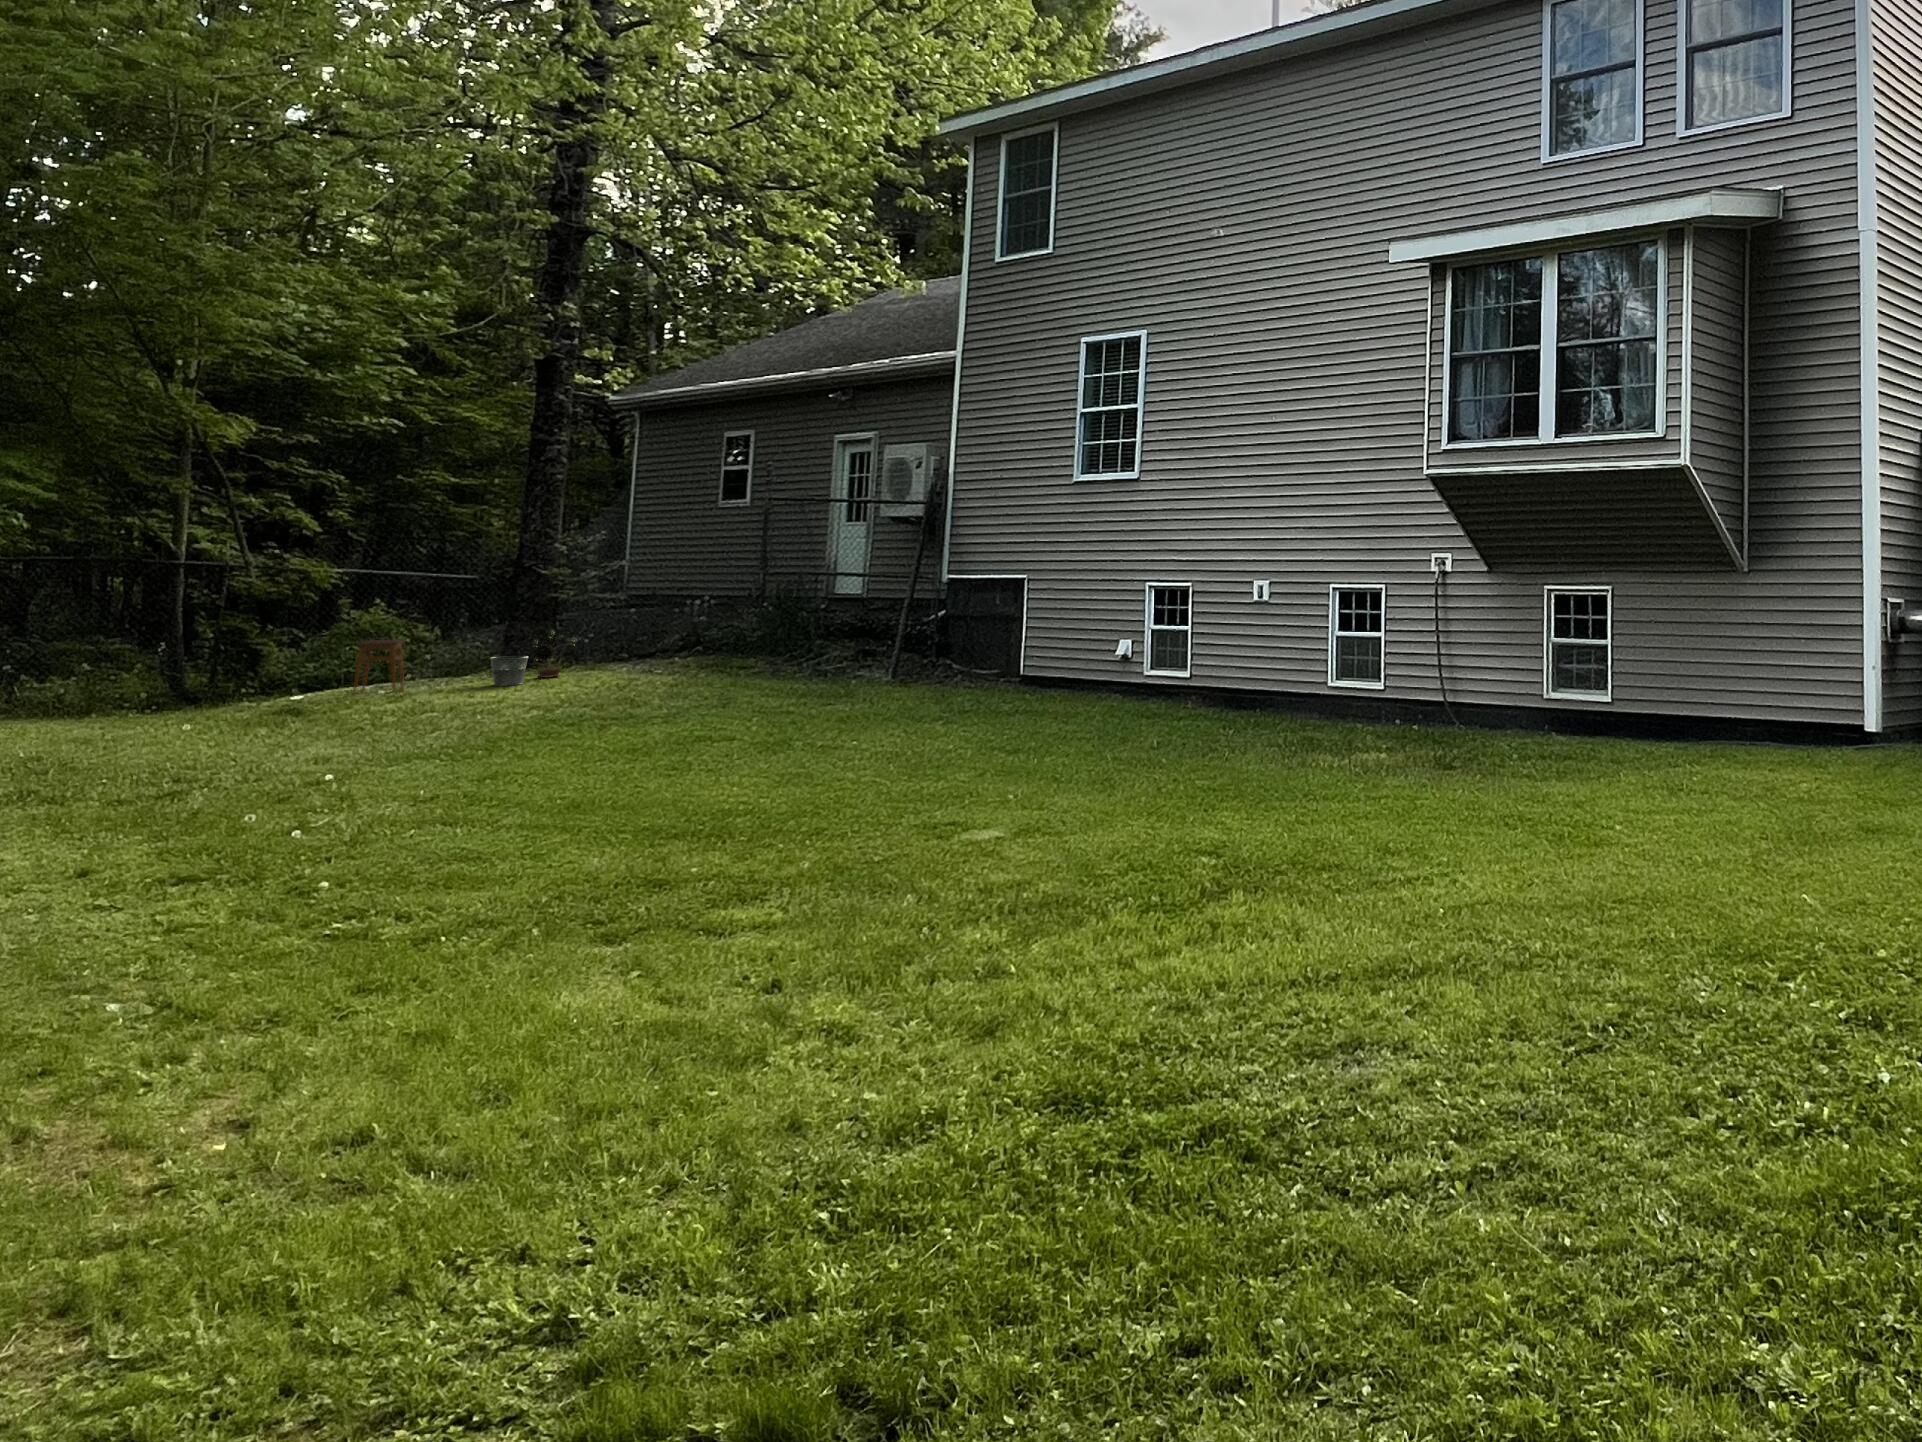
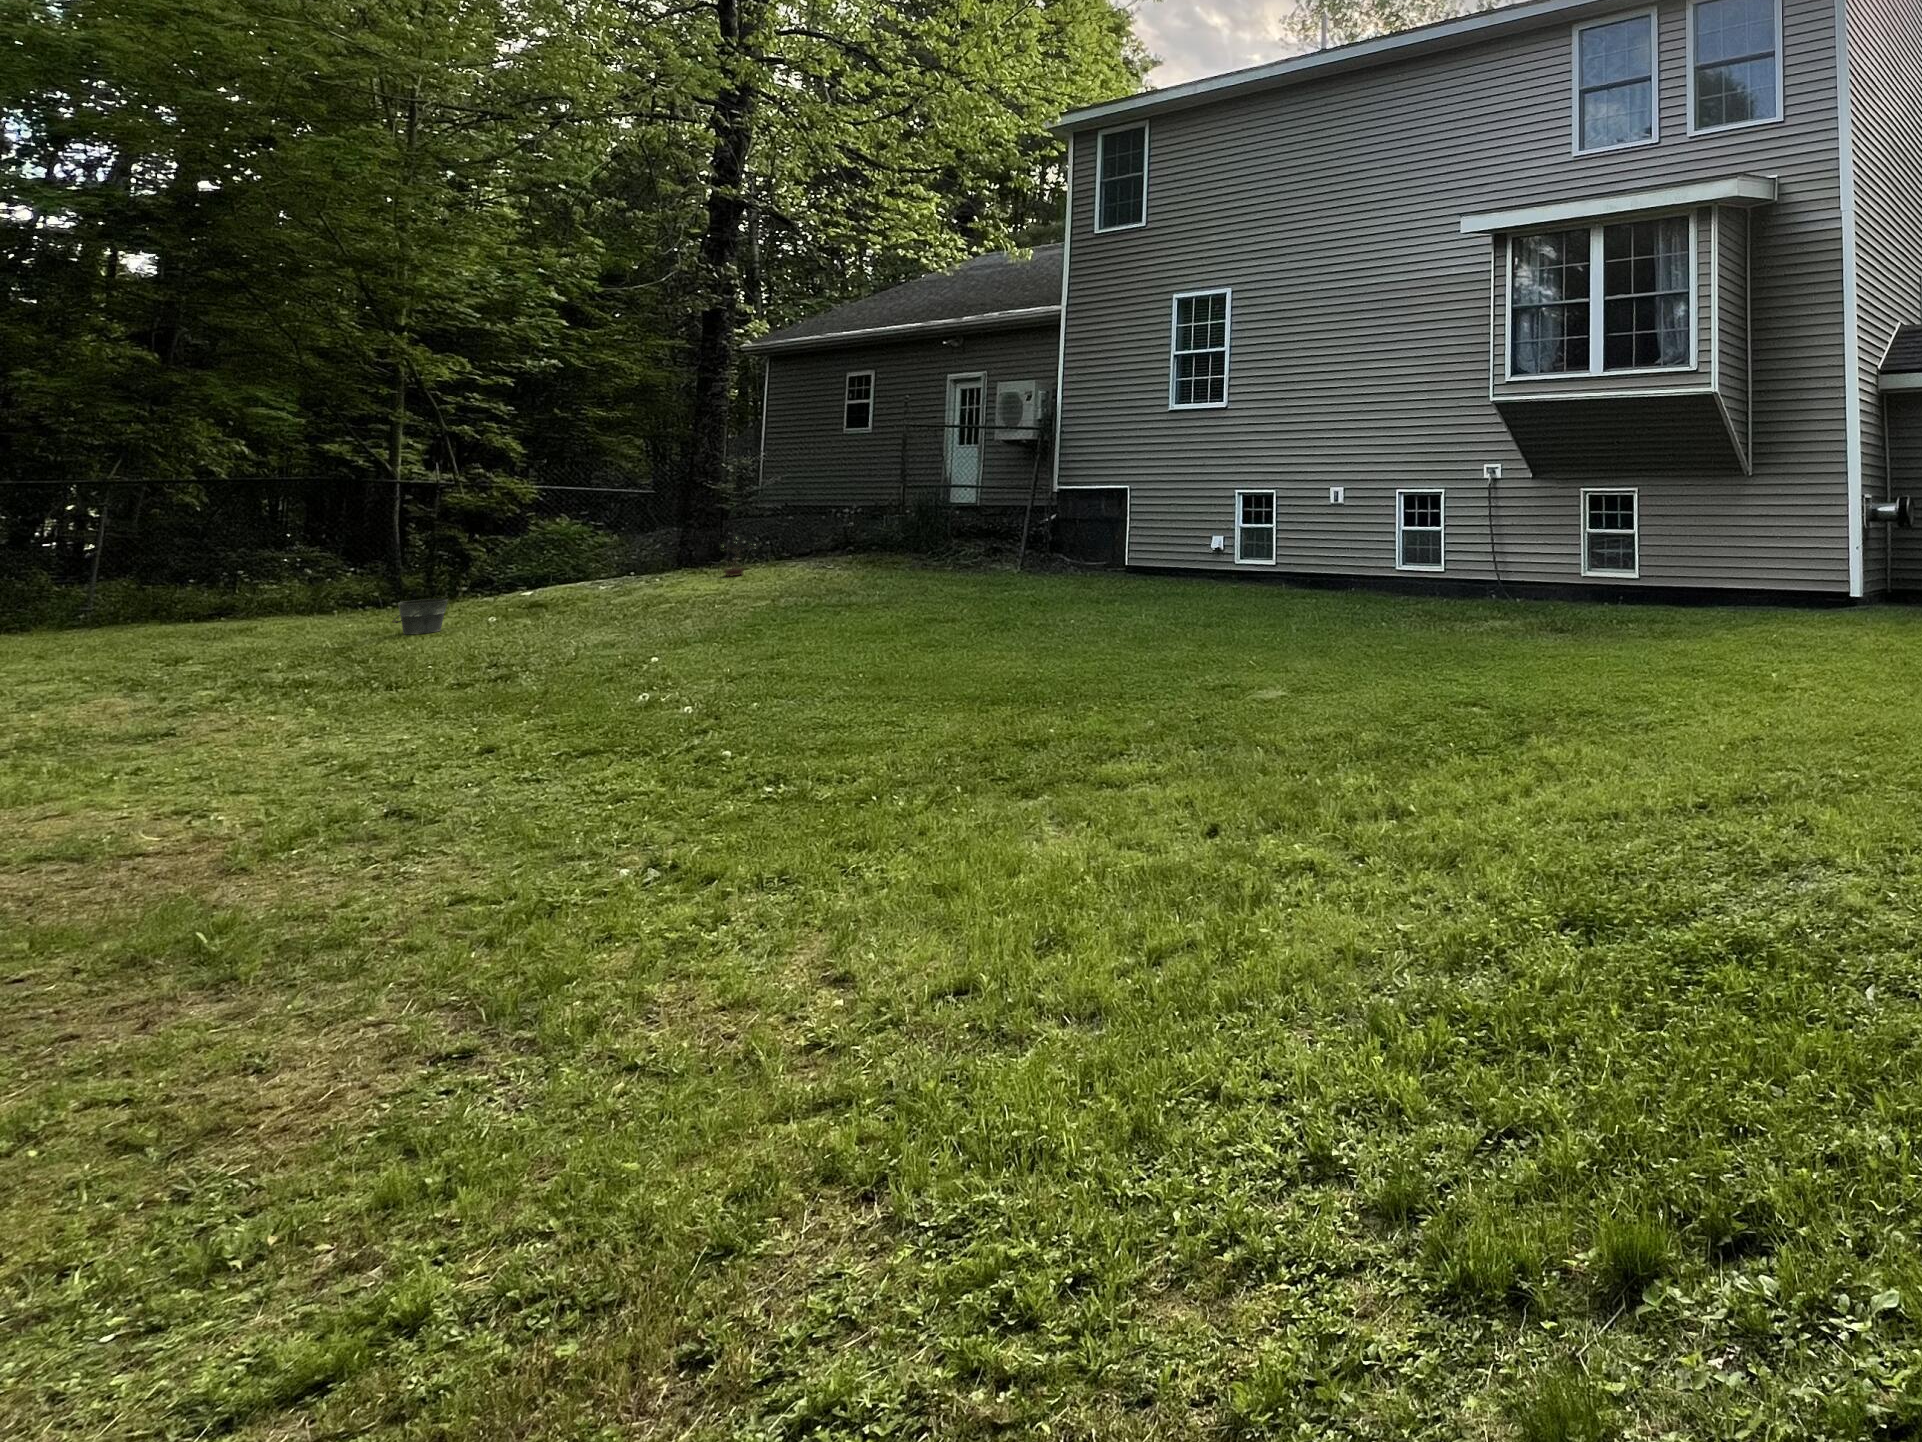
stool: present [353,640,404,695] -> none [568,546,613,595]
bucket: present [486,656,528,686] -> present [392,599,448,634]

